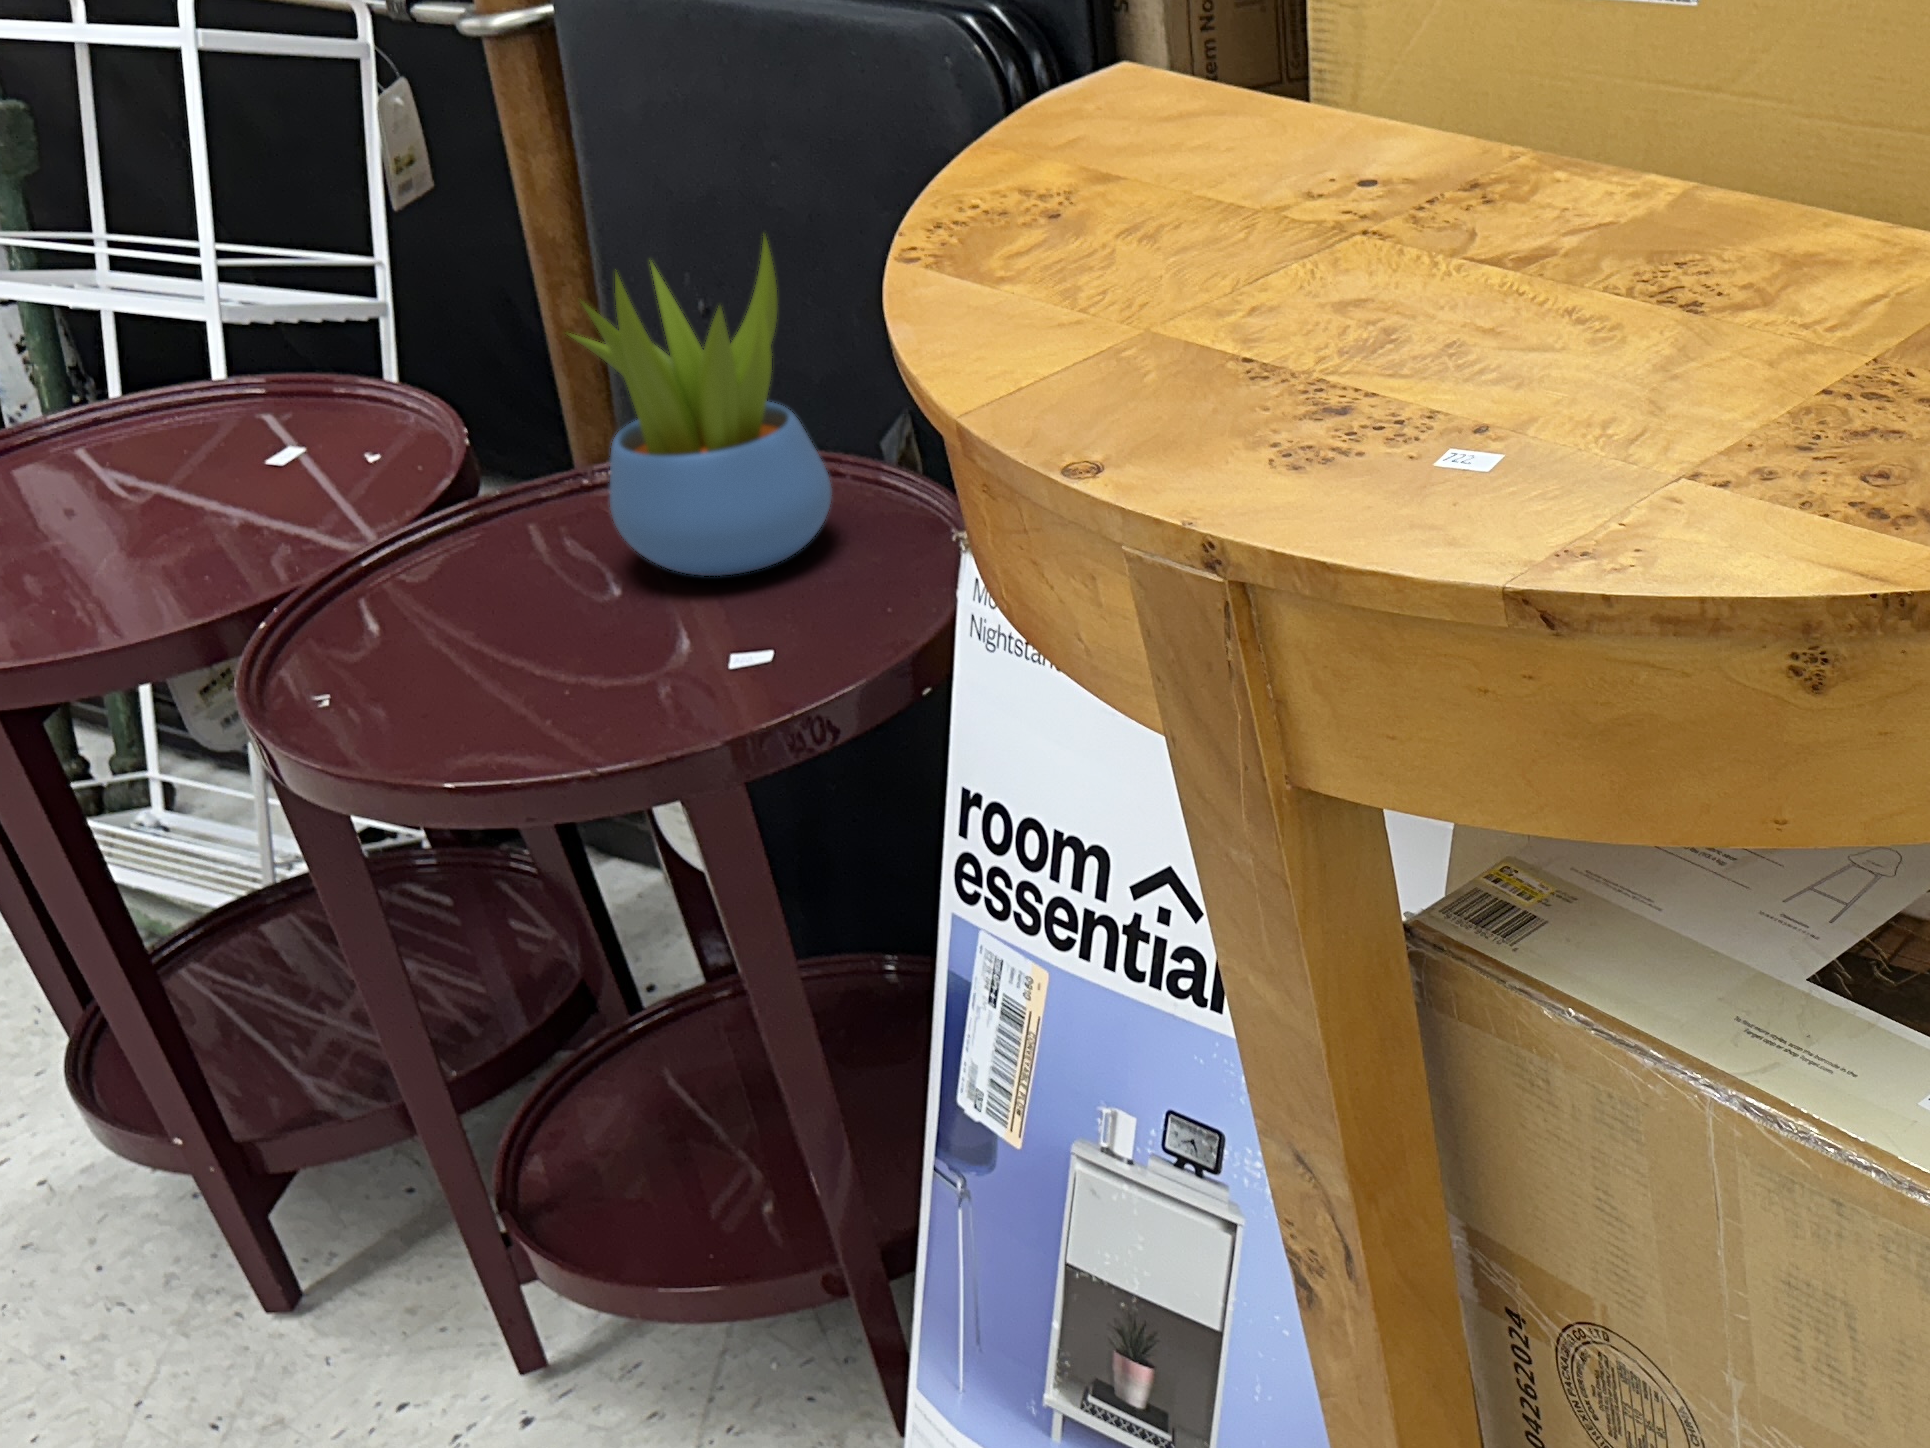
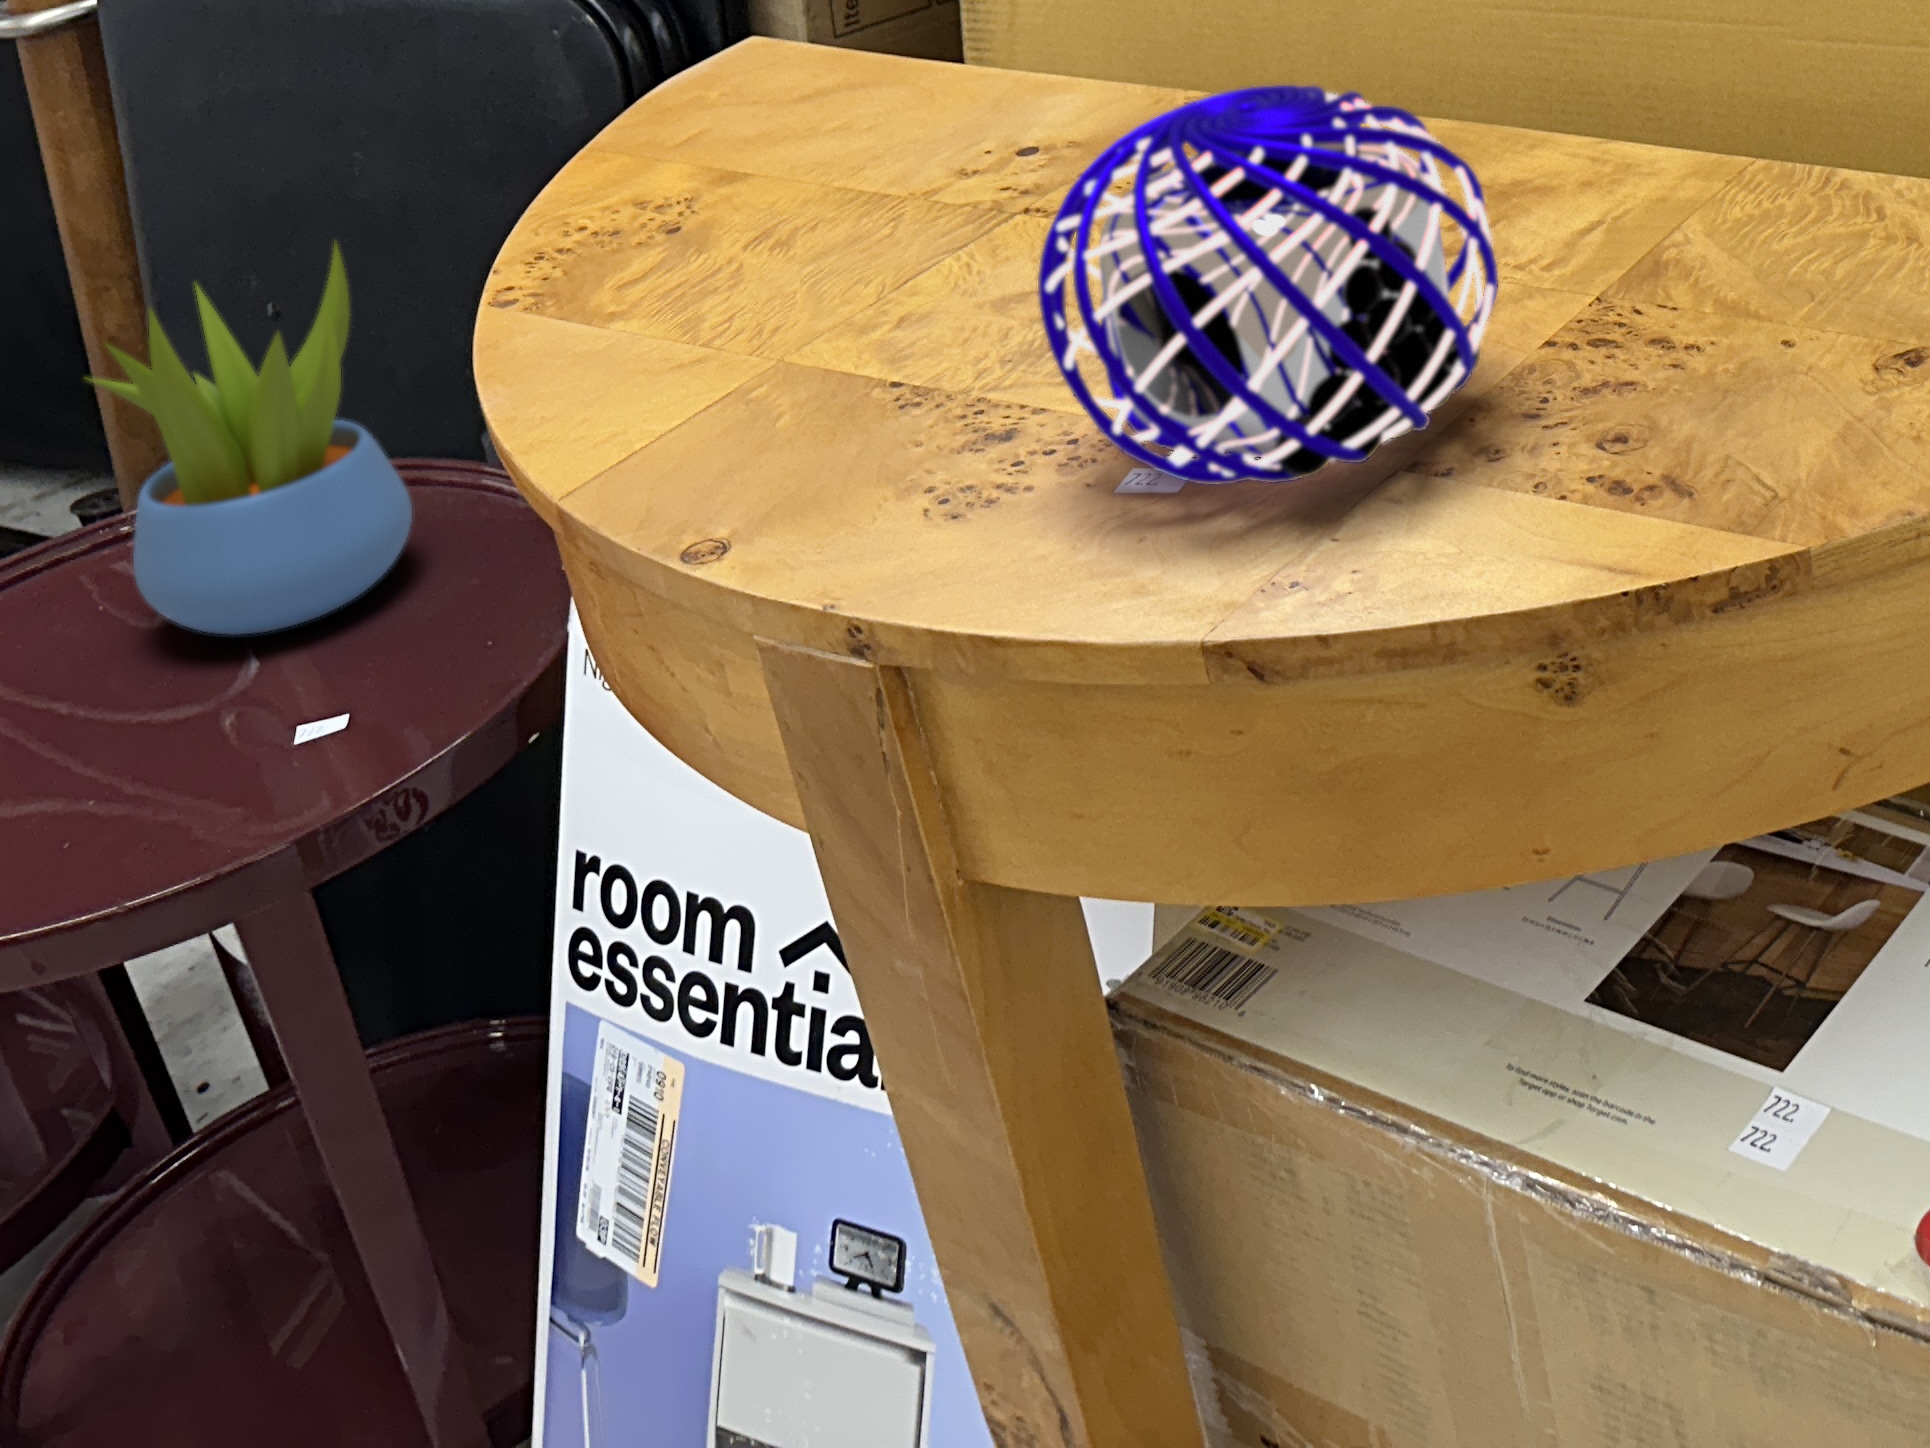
decorative orb: none [1372,85,1789,459] -> present [1038,85,1499,484]

